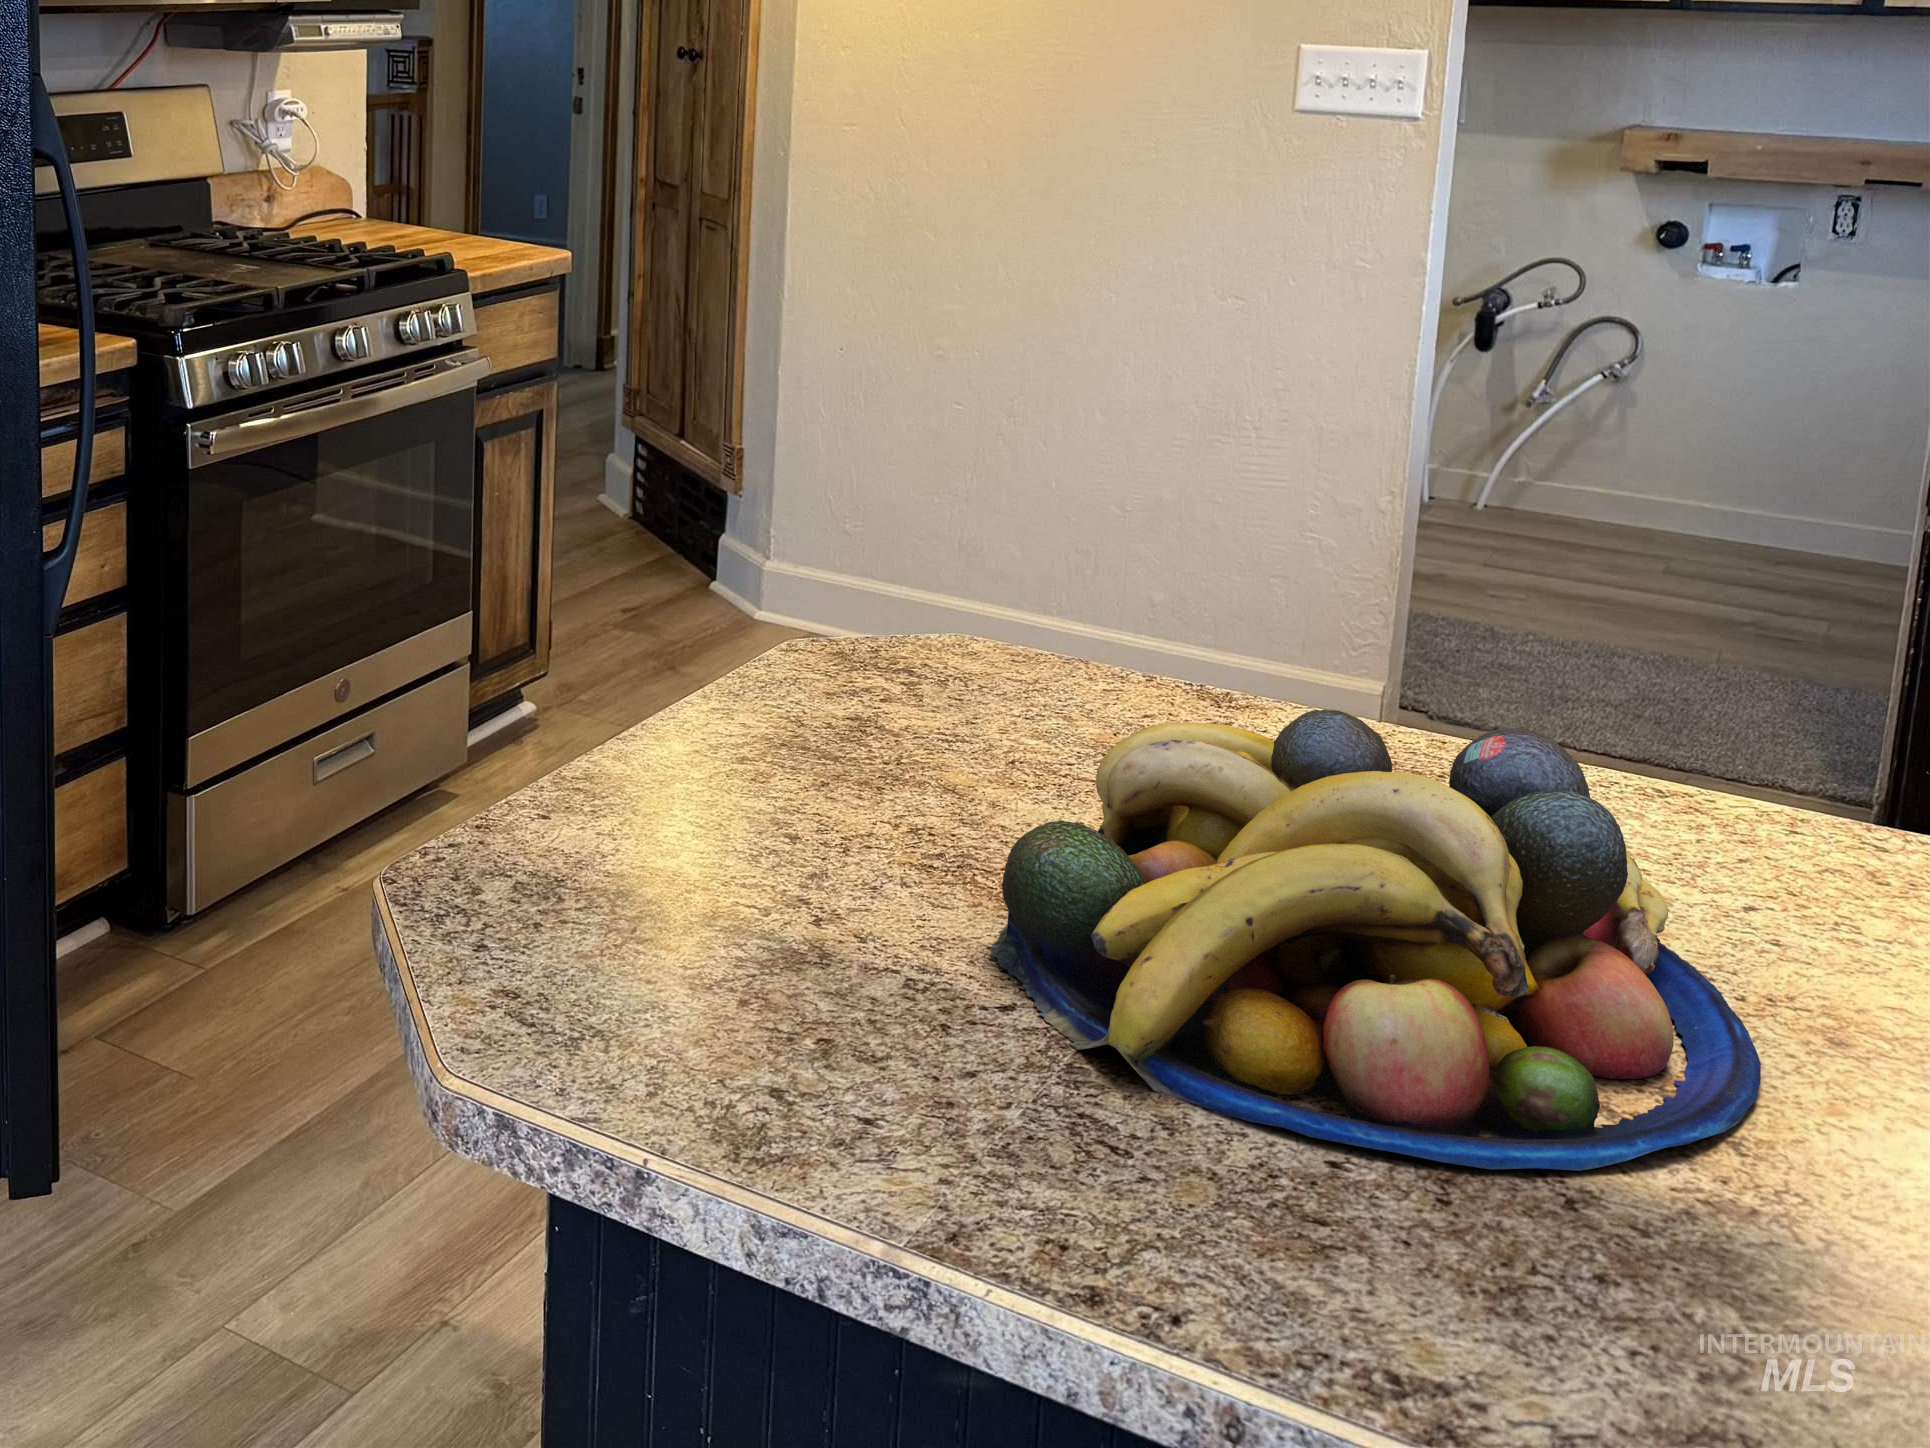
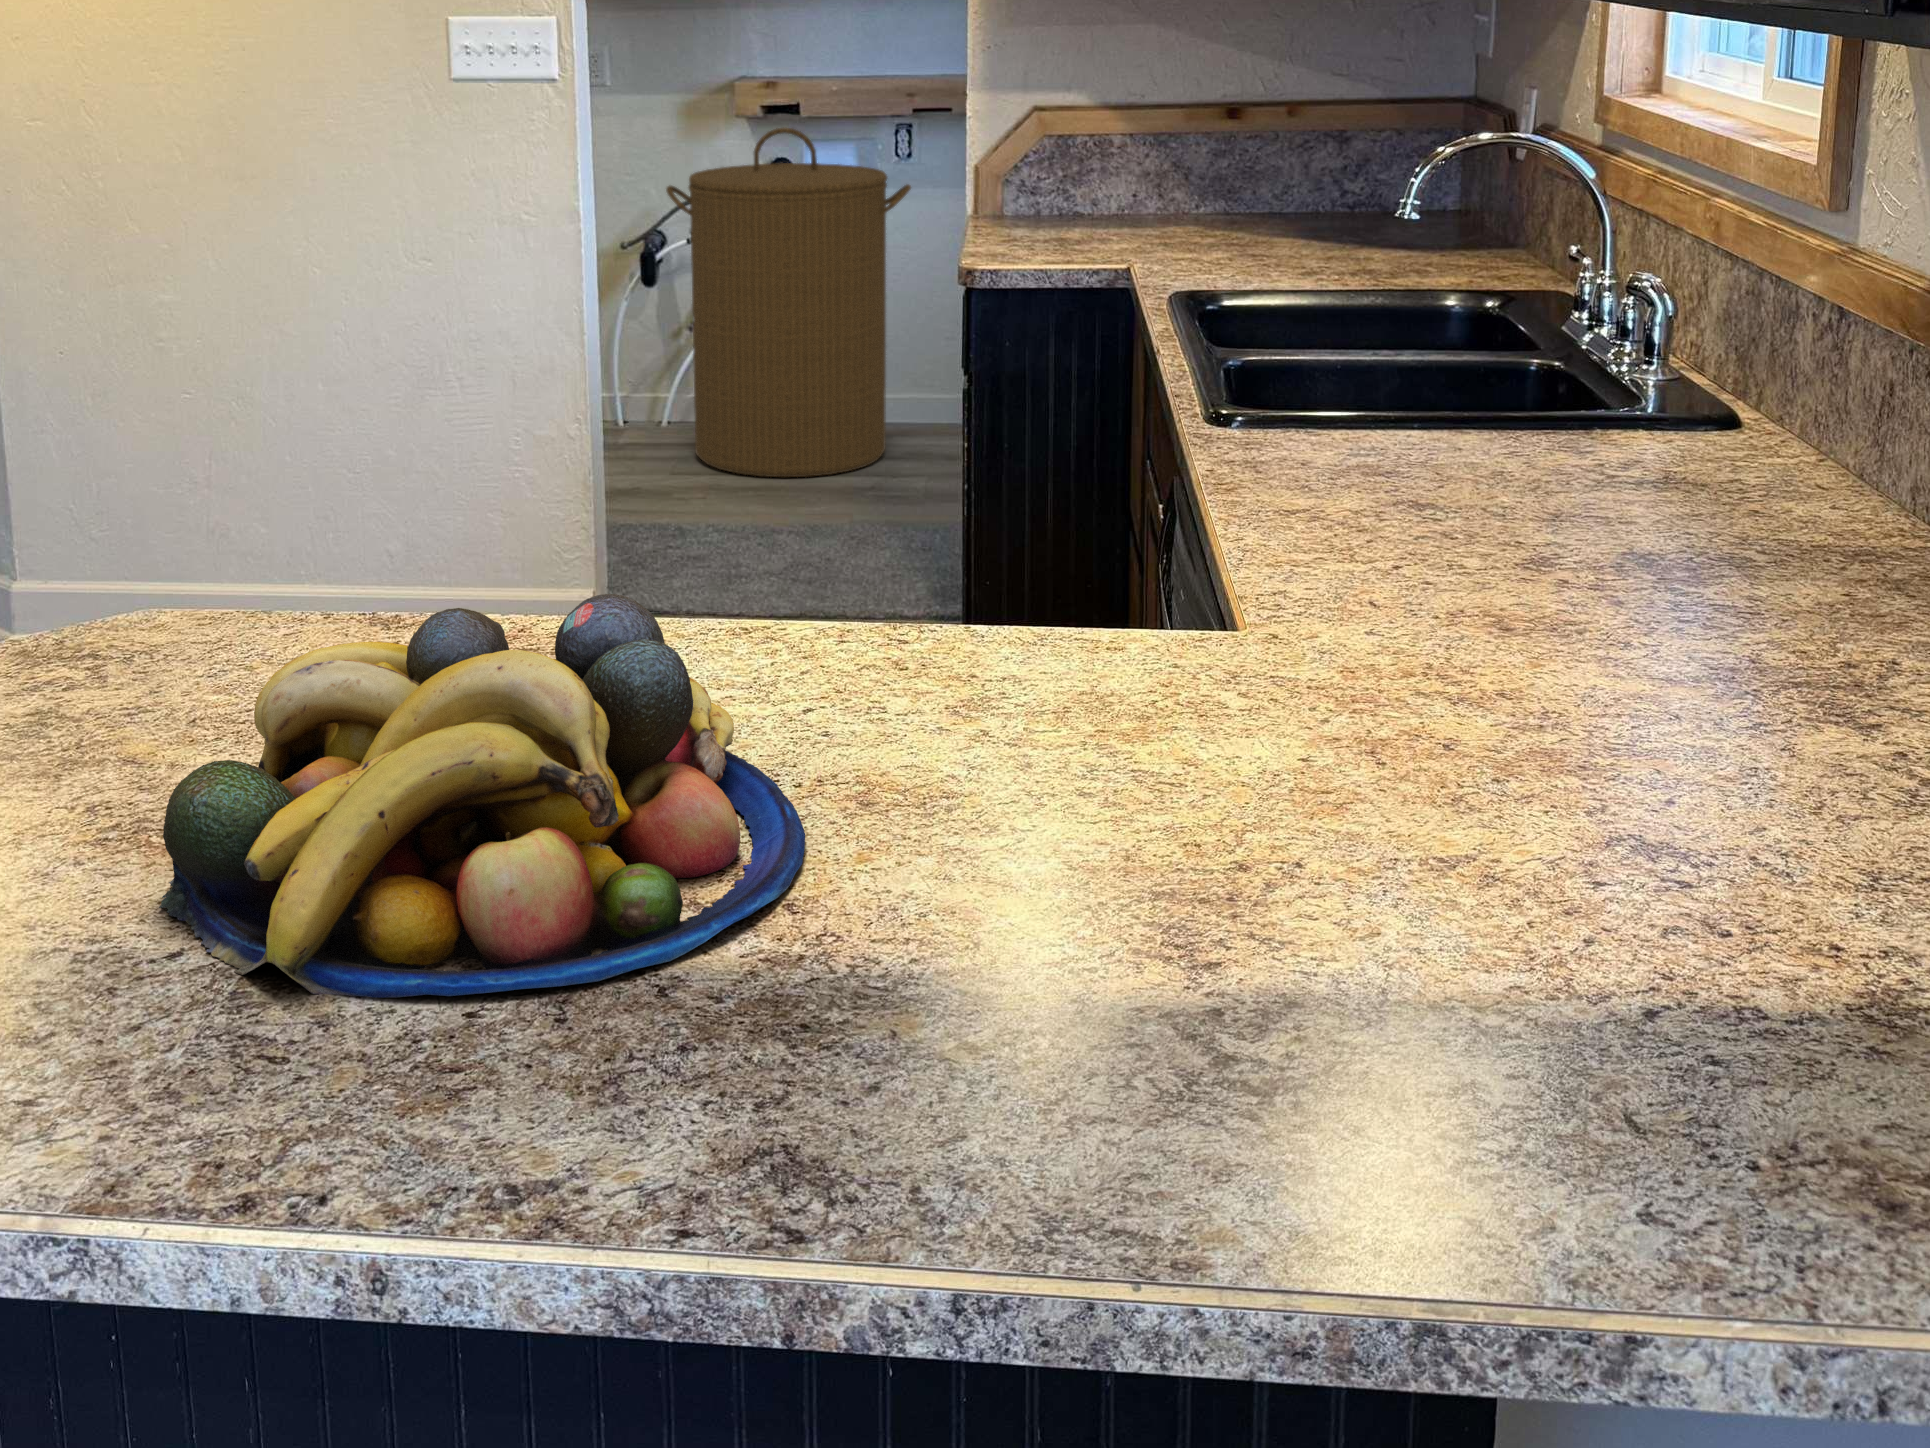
laundry hamper: none [1542,179,1886,599] -> present [666,128,911,477]

